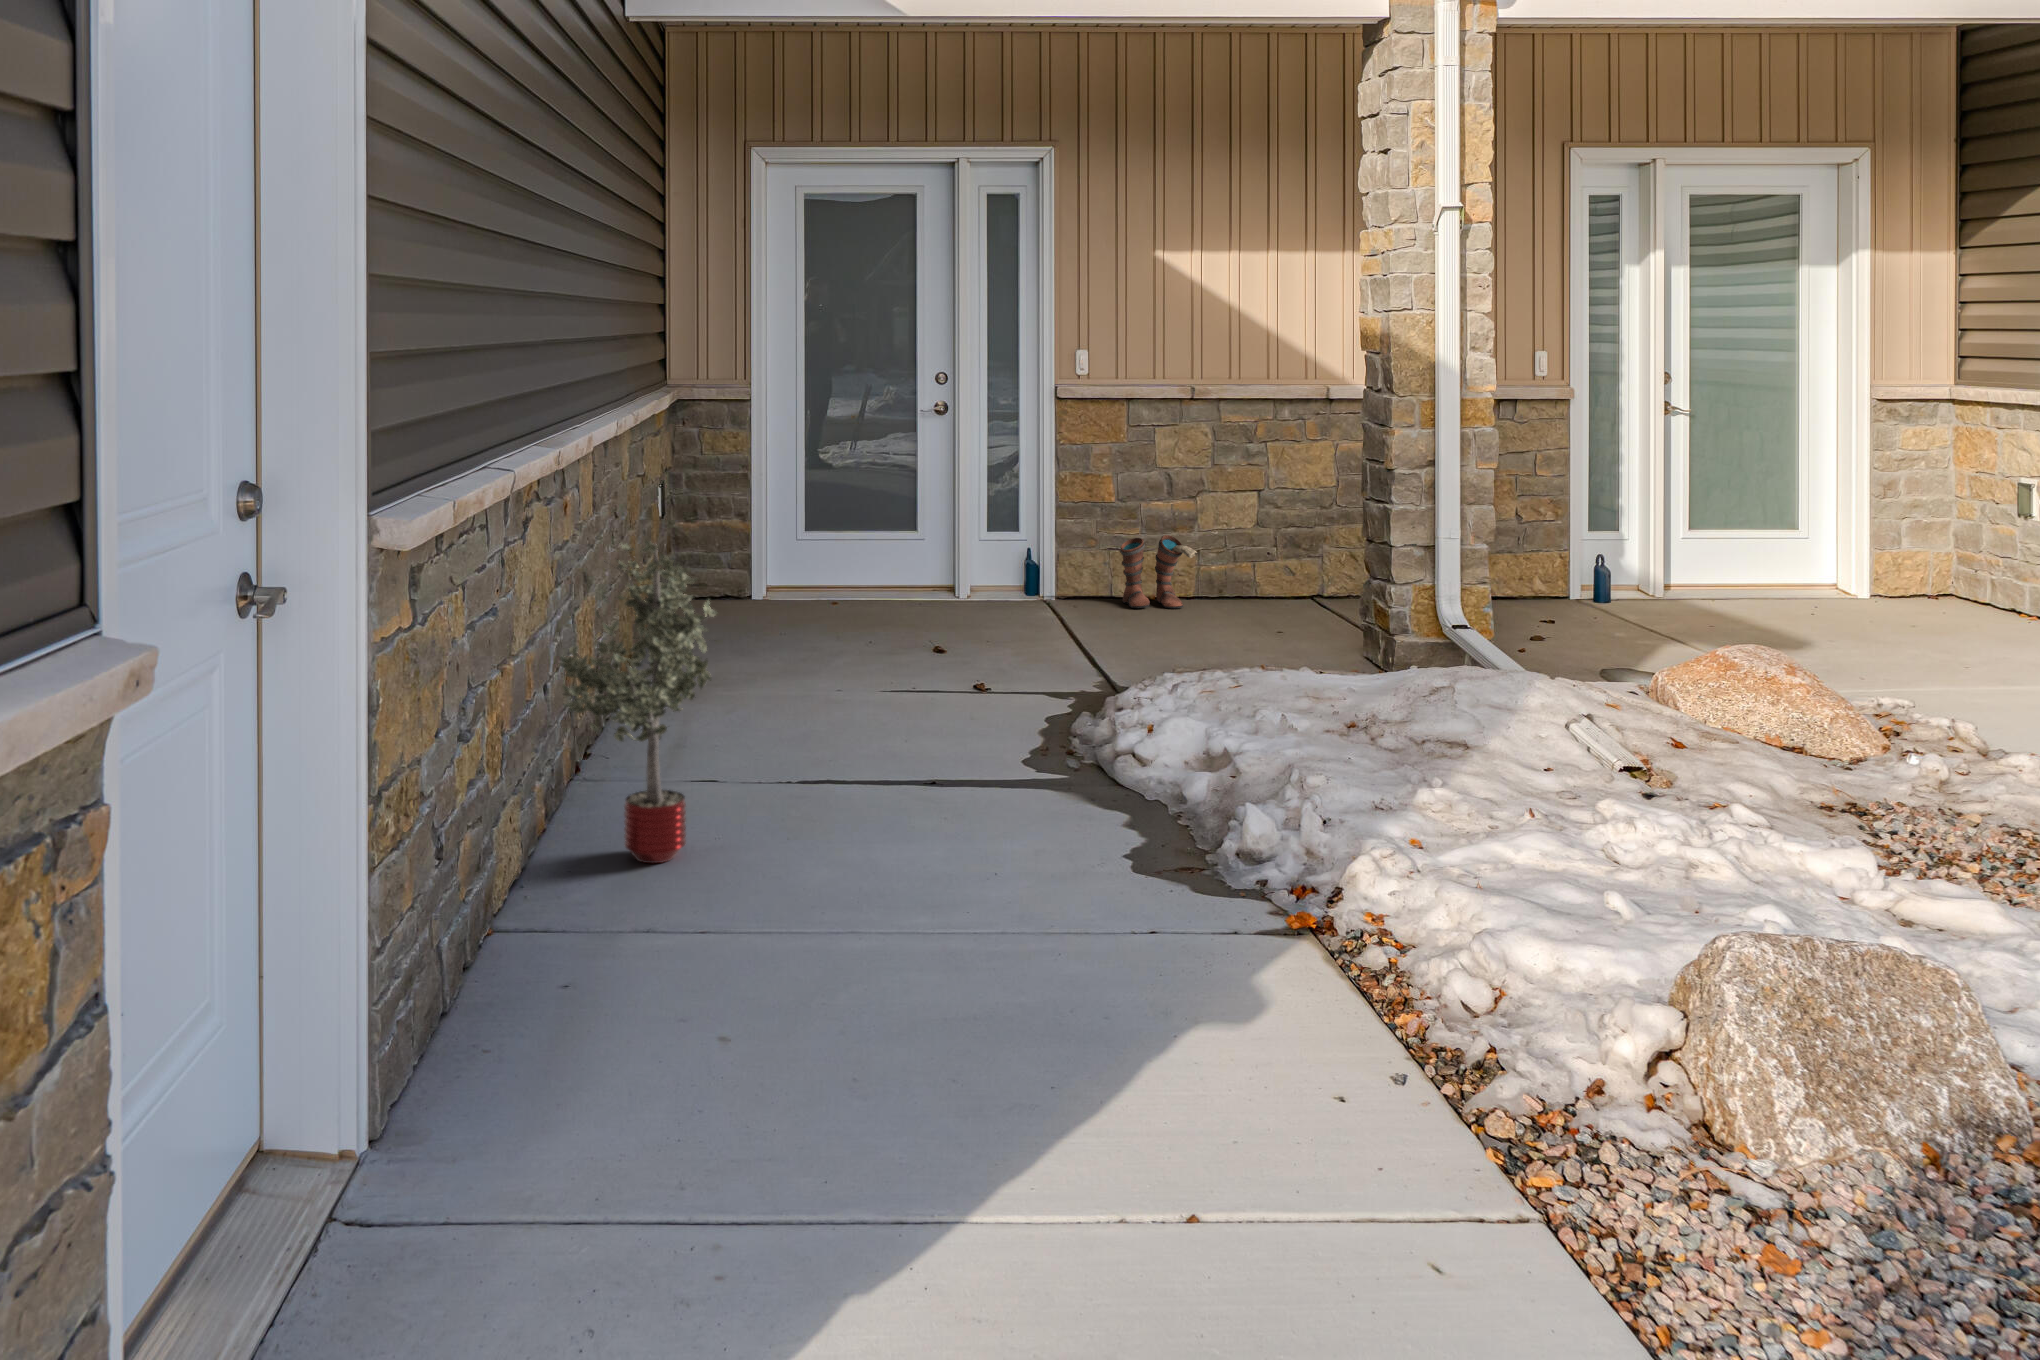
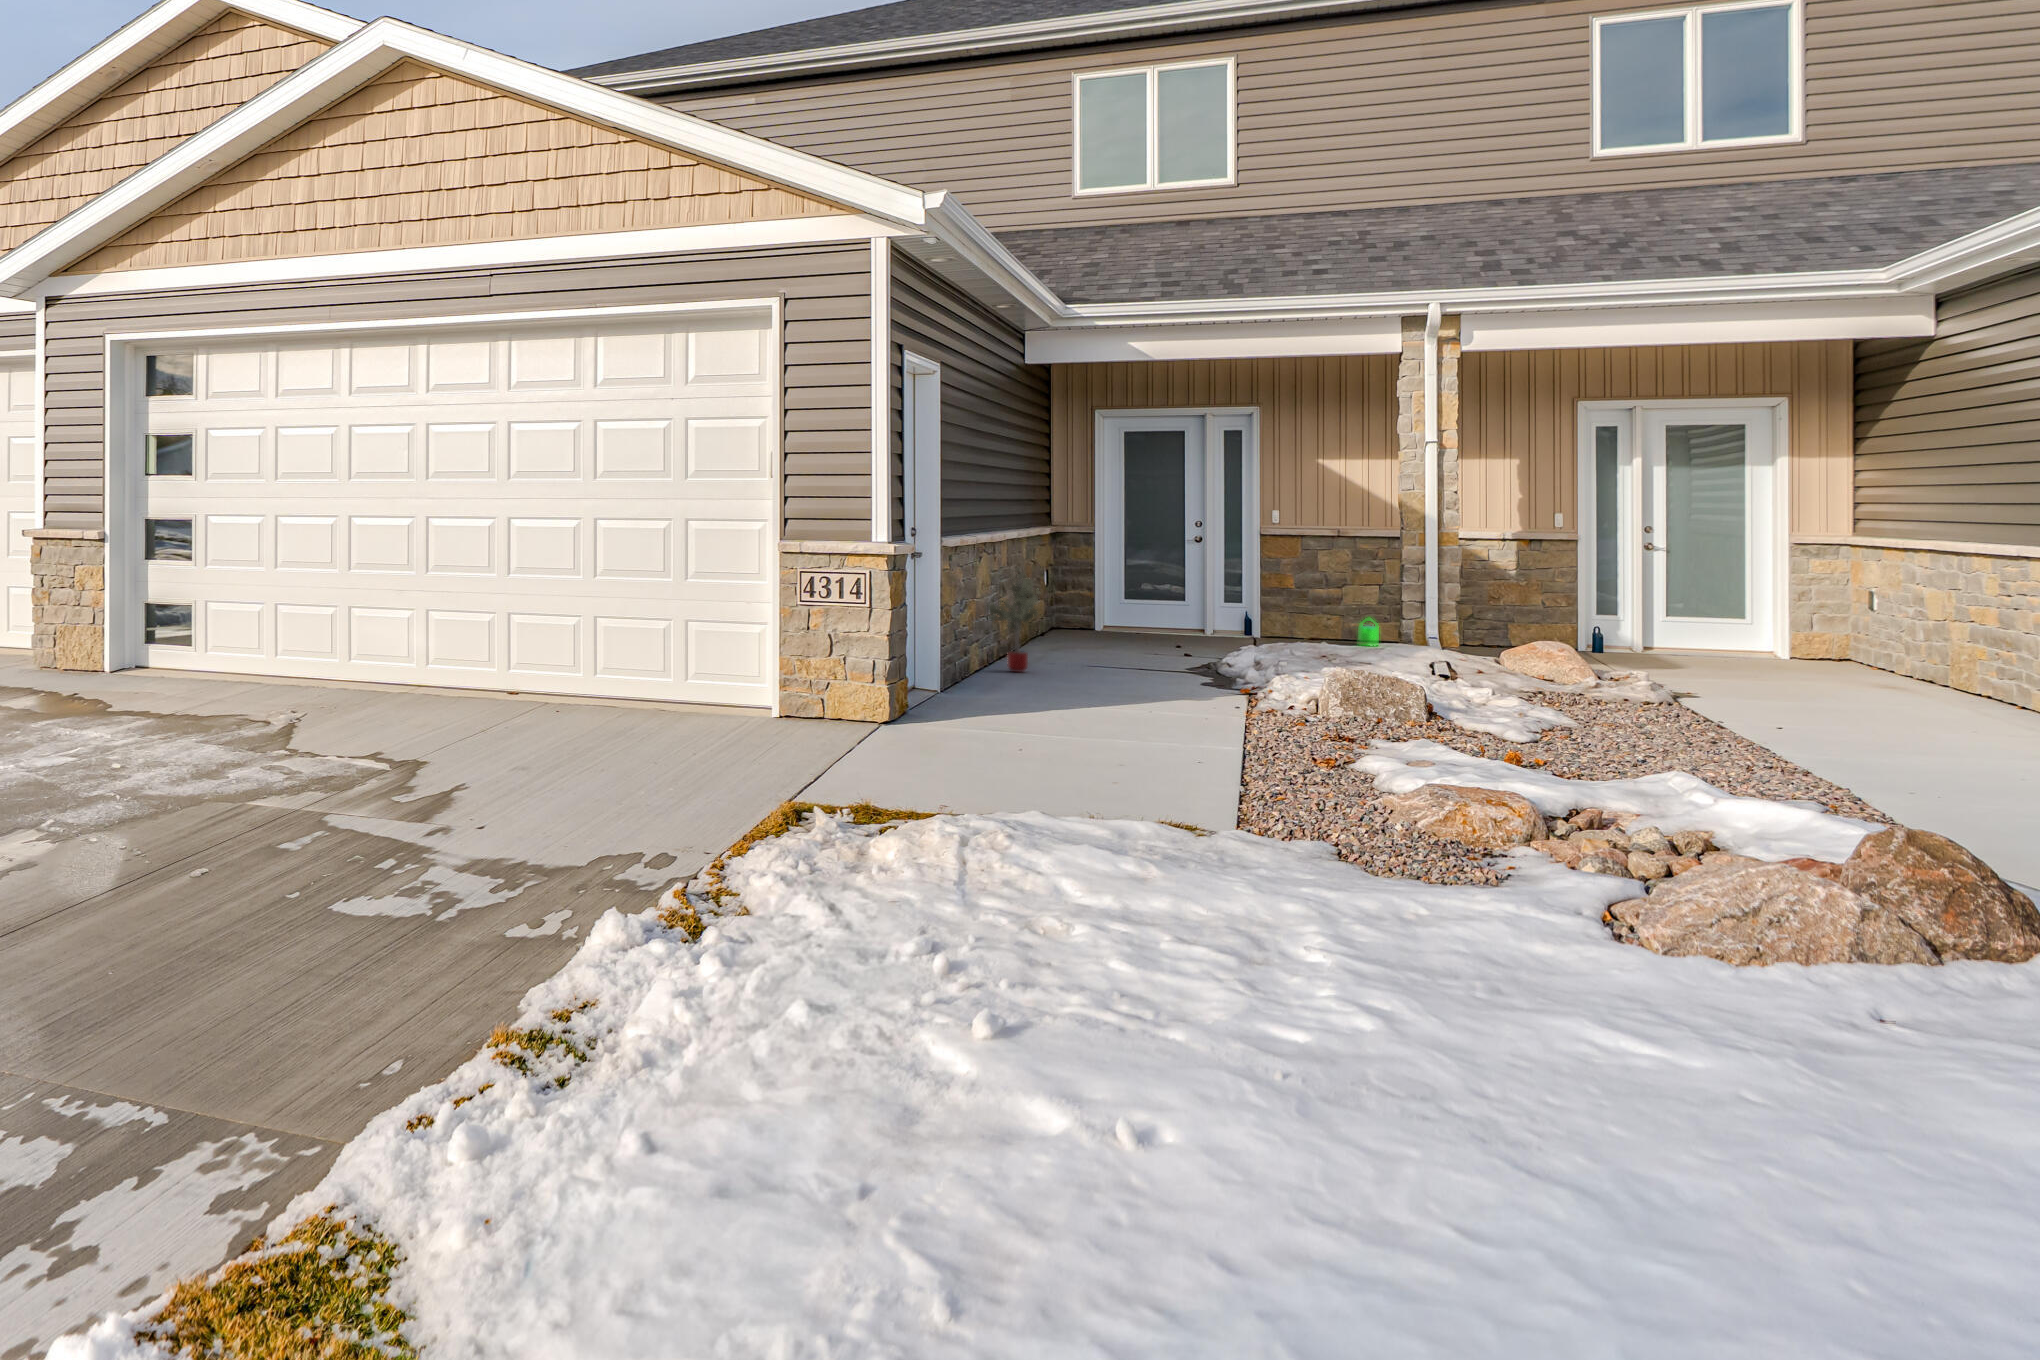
boots: present [1120,535,1198,608] -> none [1292,608,1335,645]
watering can: none [1229,550,1271,605] -> present [1358,618,1379,646]

